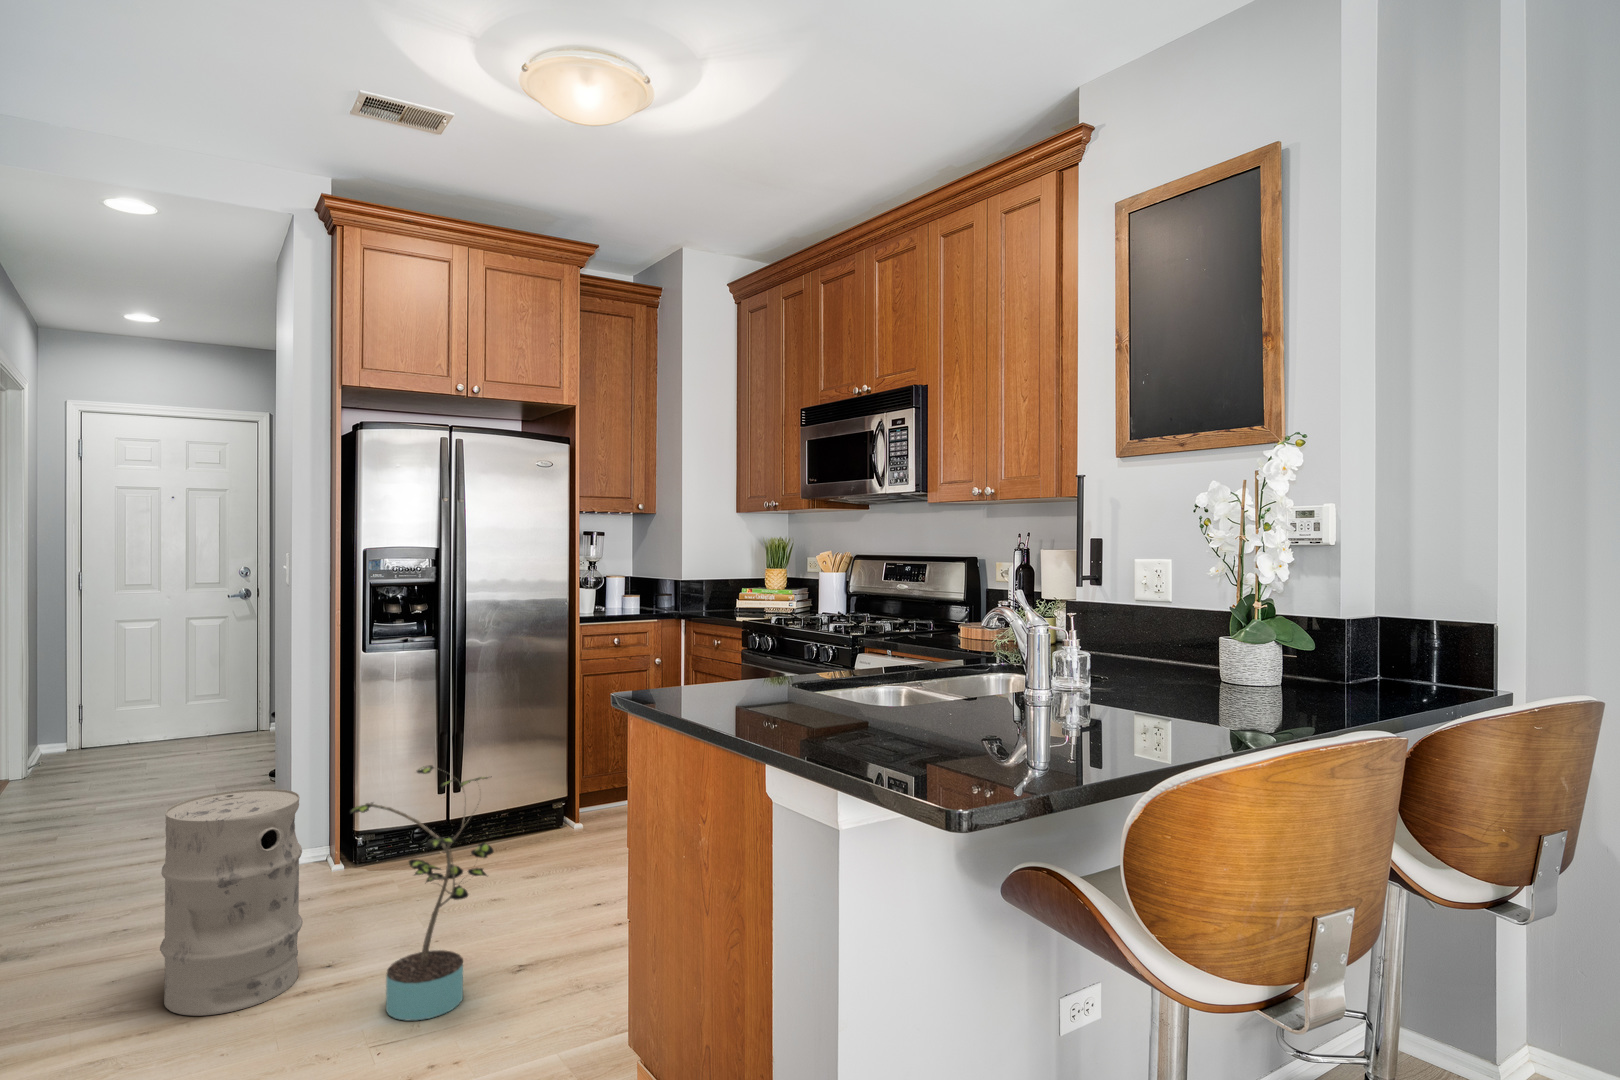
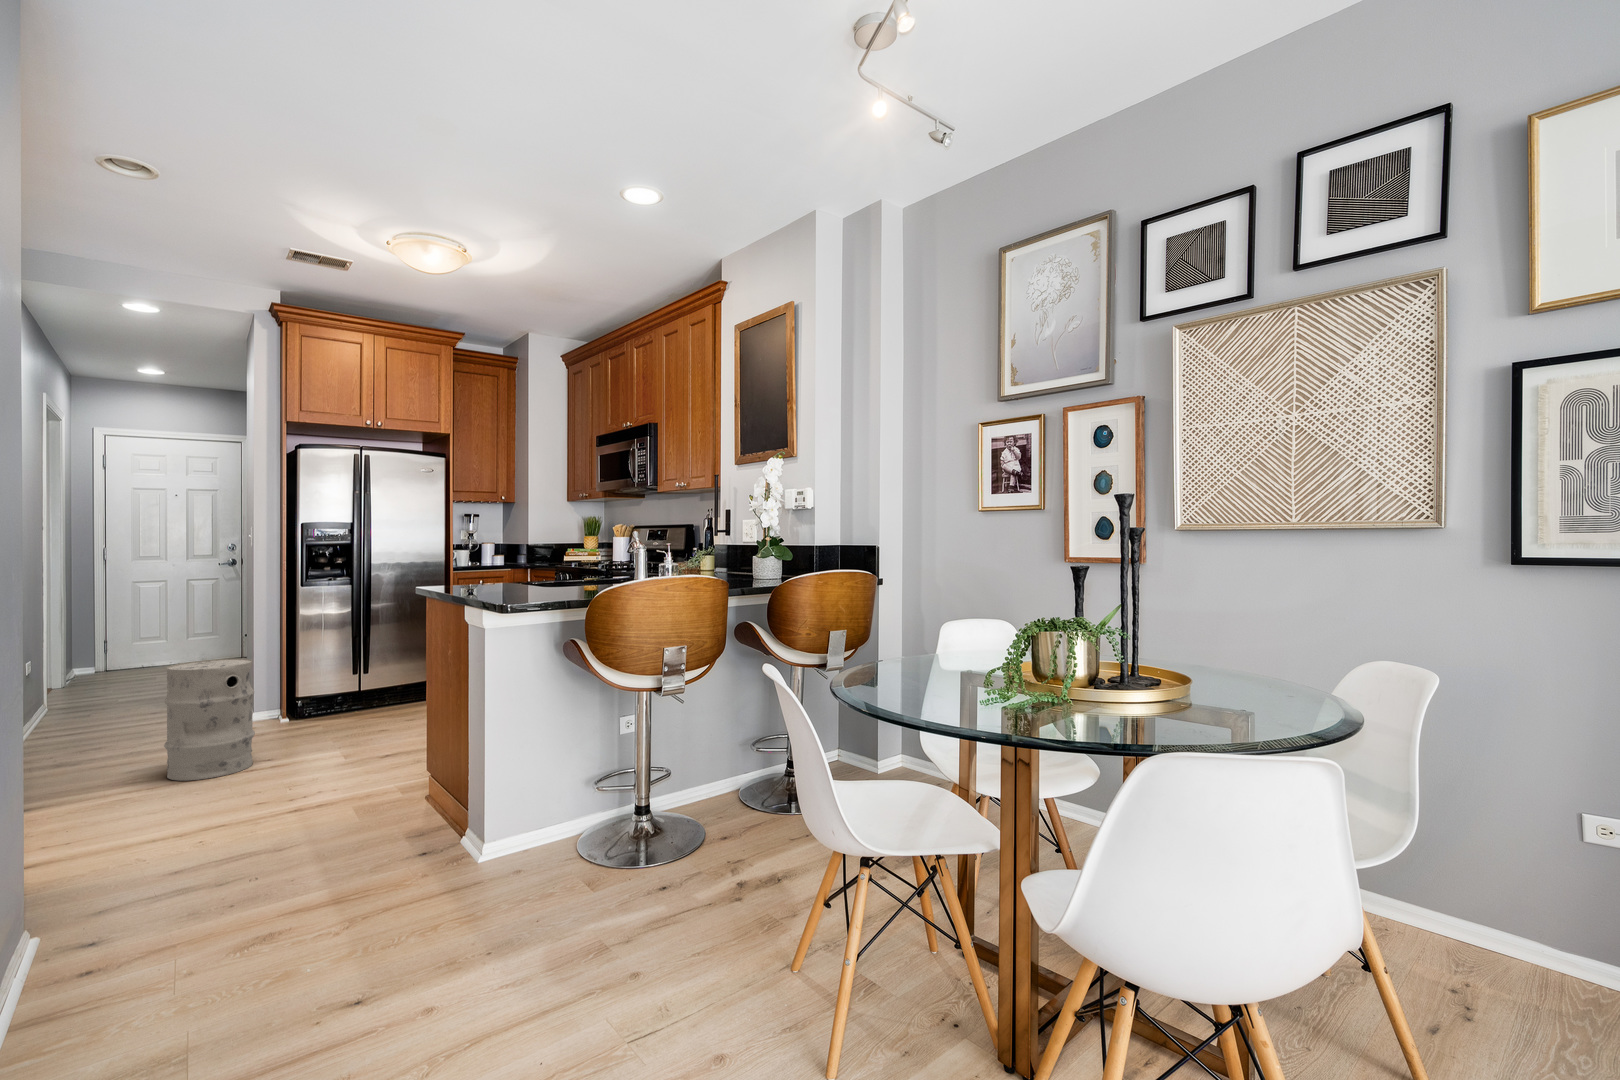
potted plant: present [350,765,494,1021] -> none [280,639,370,777]

